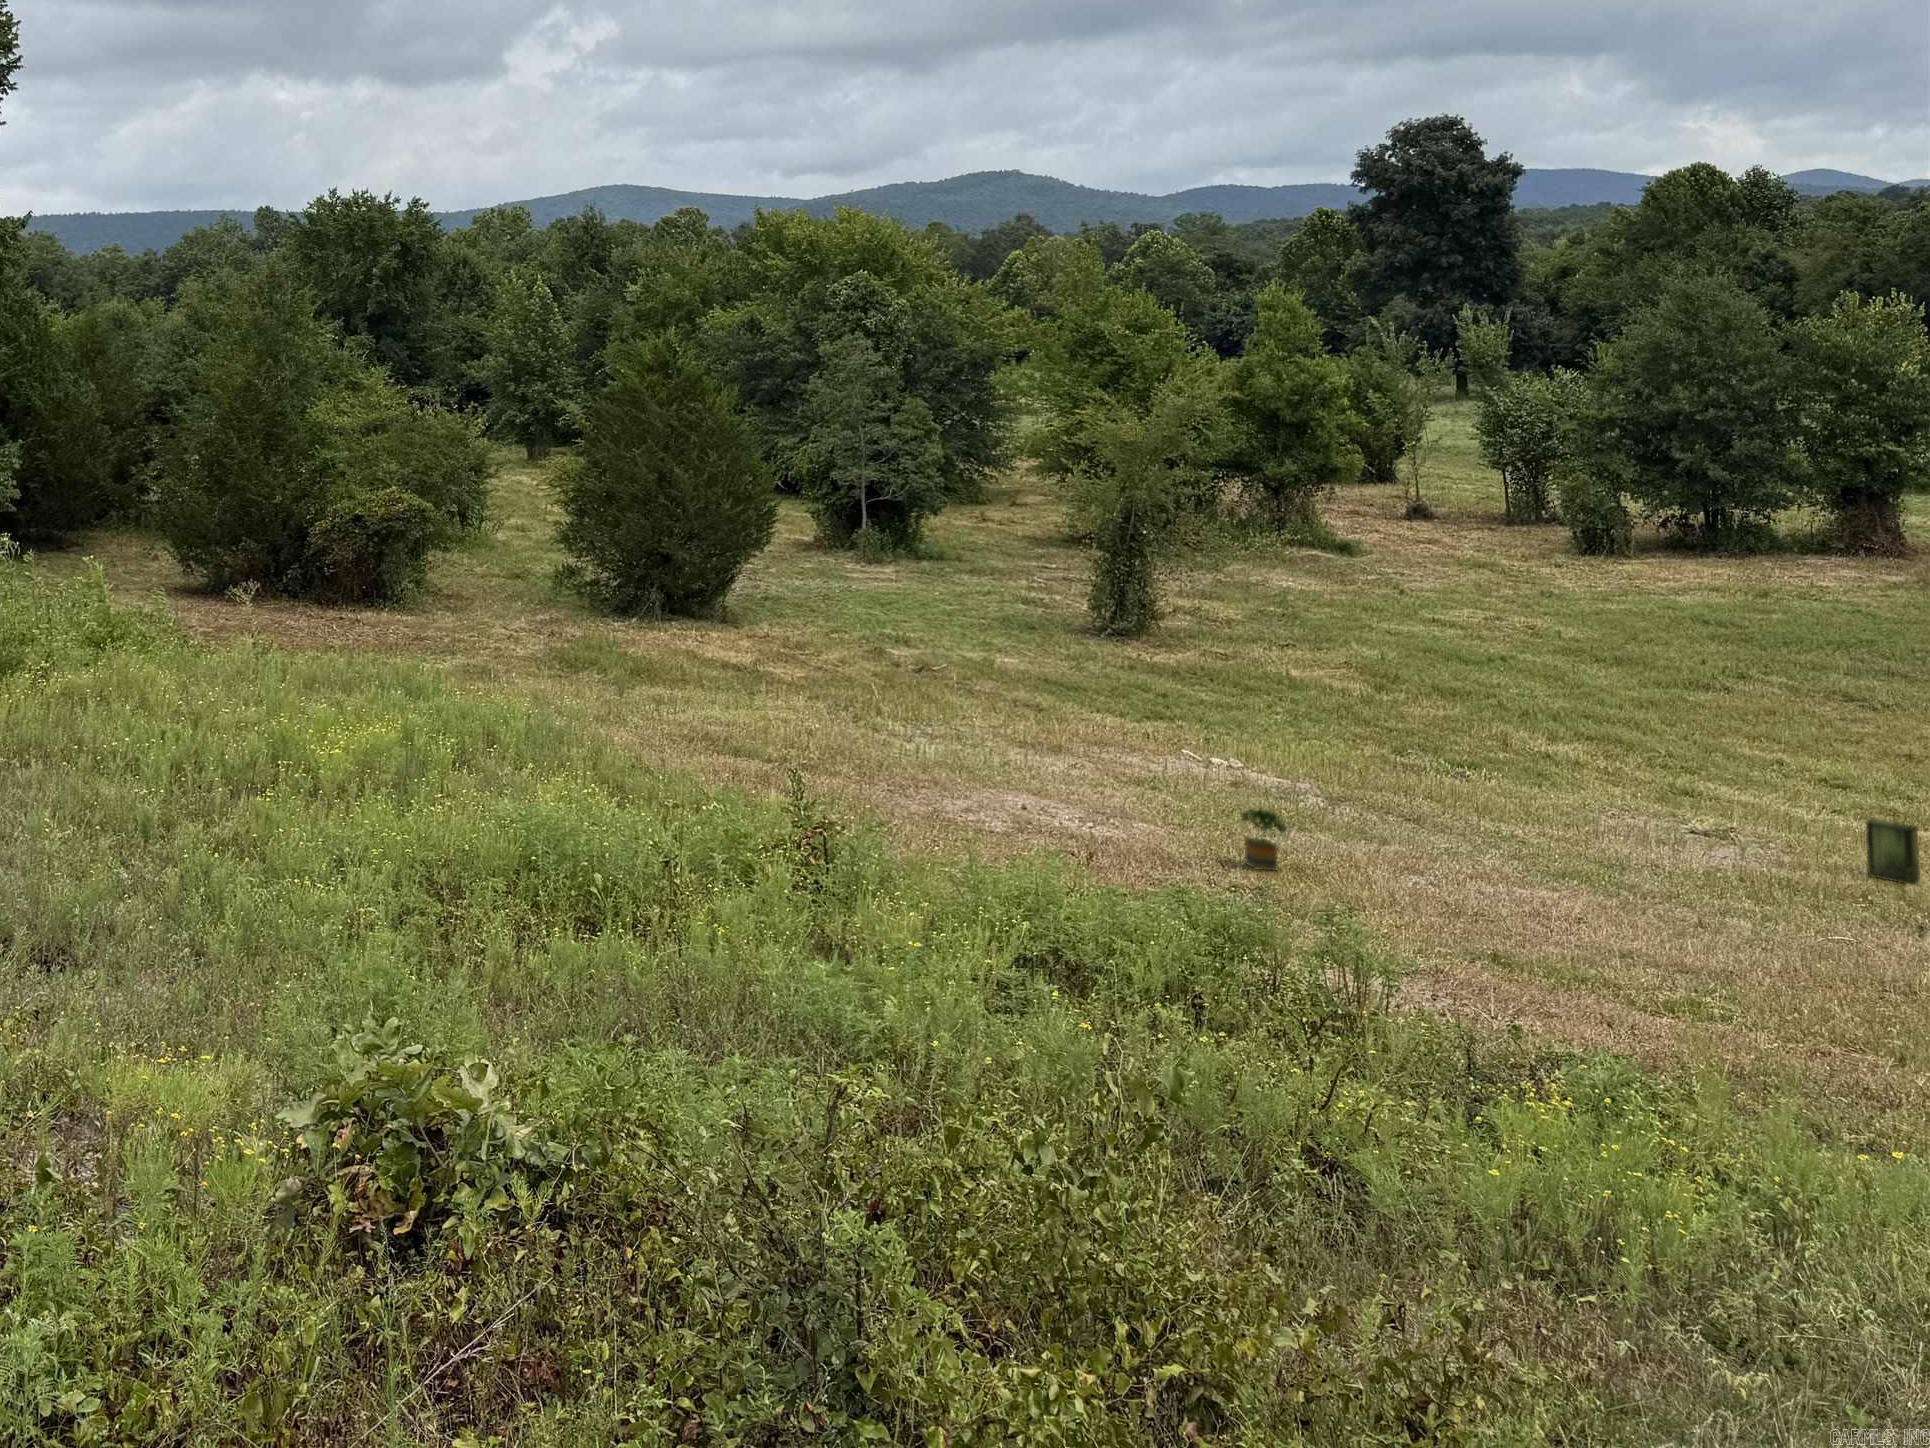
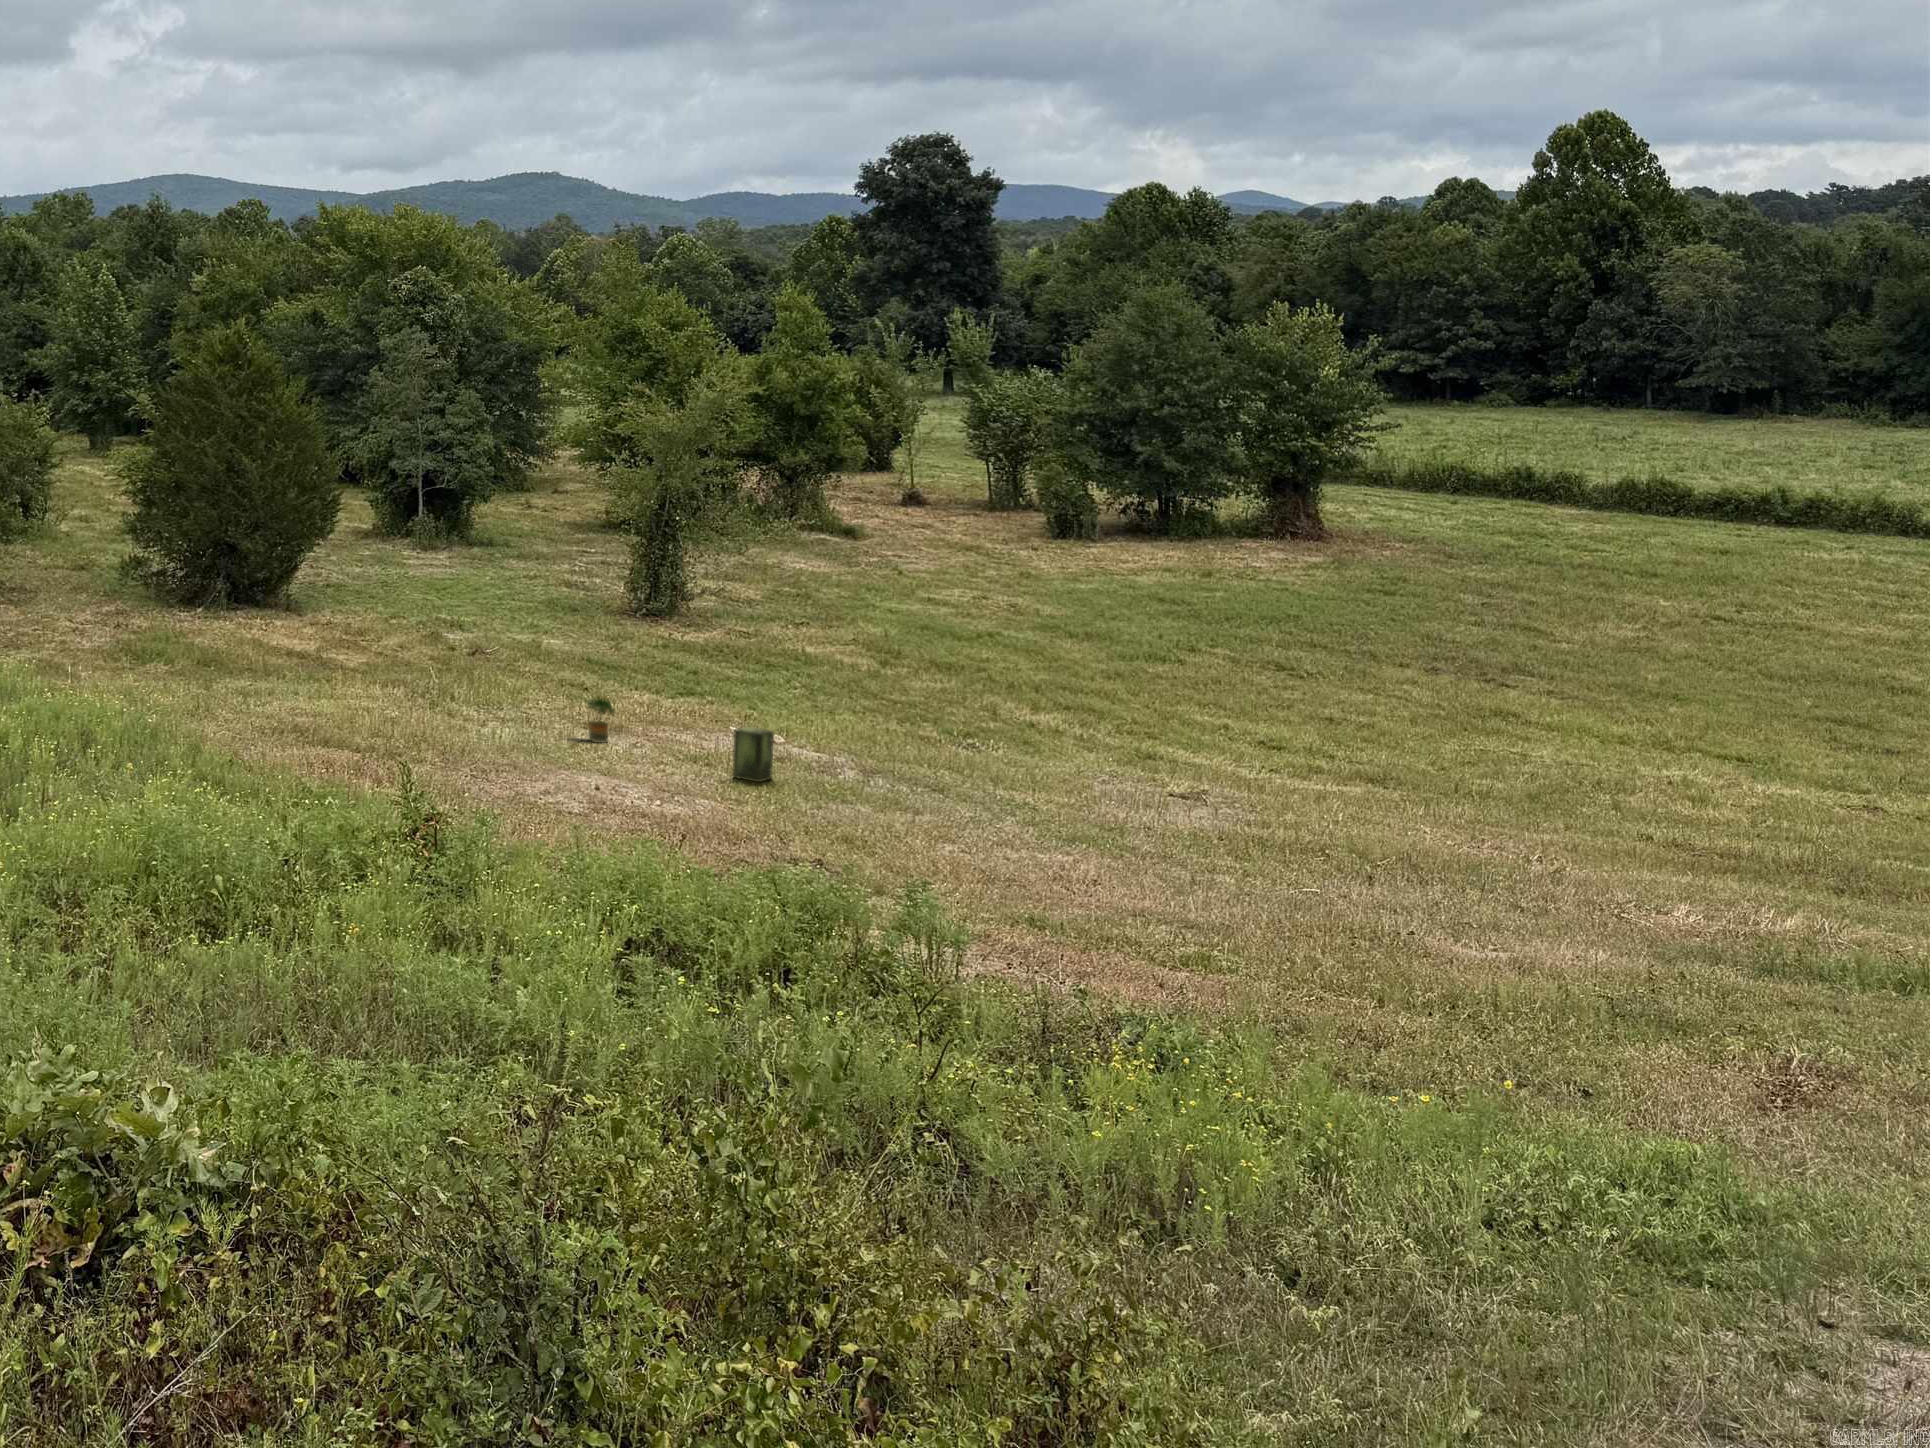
storage box: present [1866,819,1920,885] -> present [733,727,774,782]

